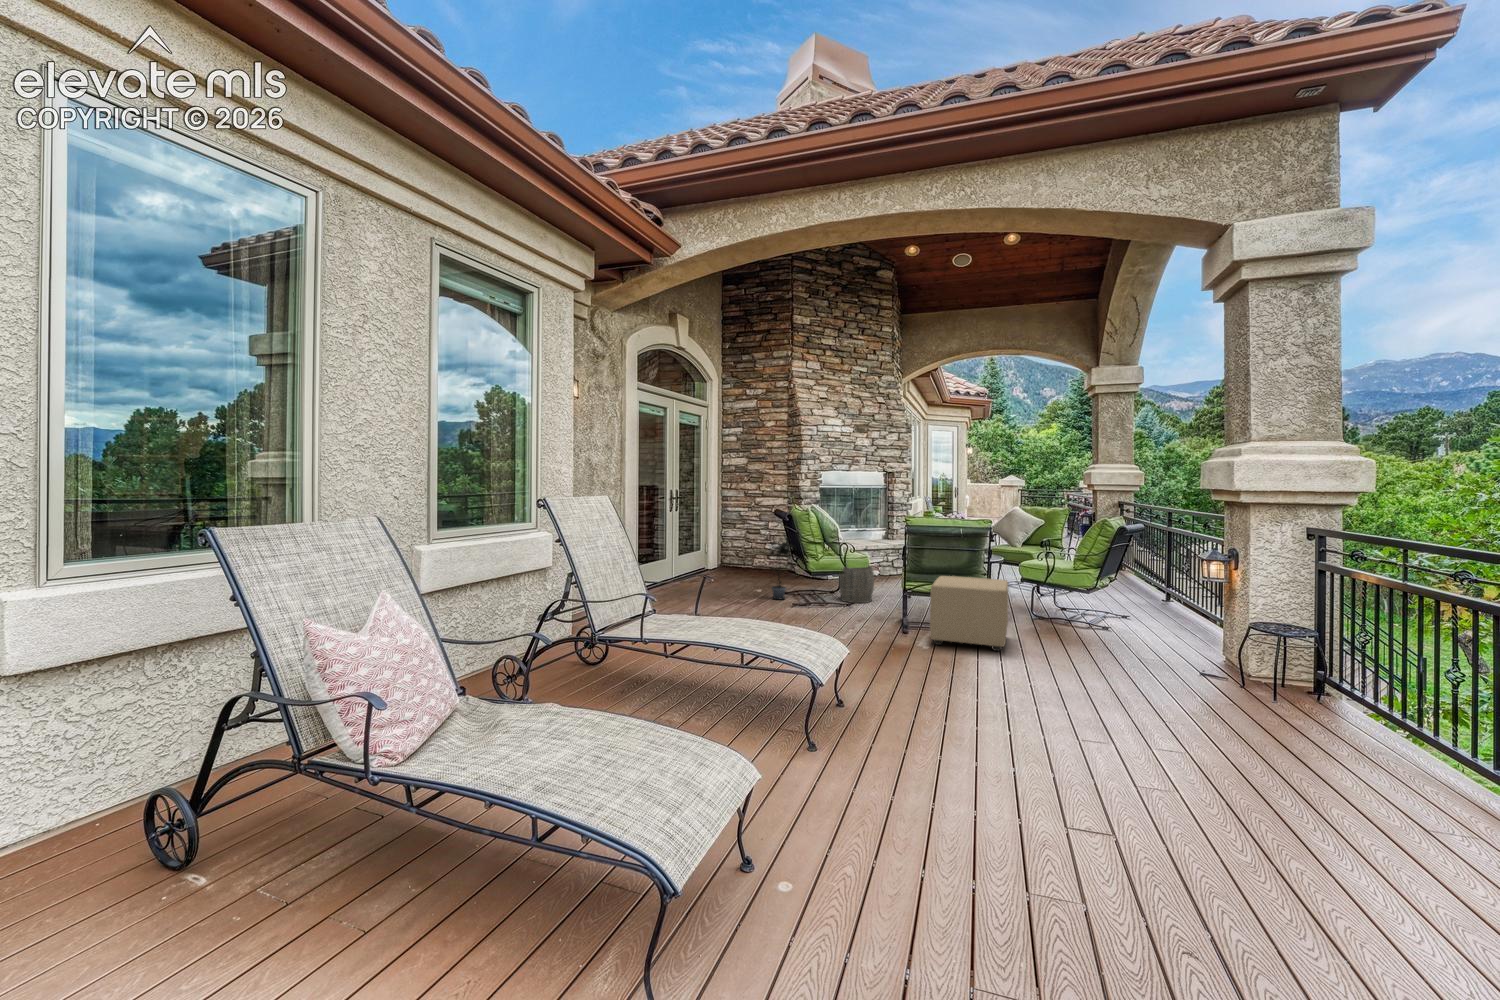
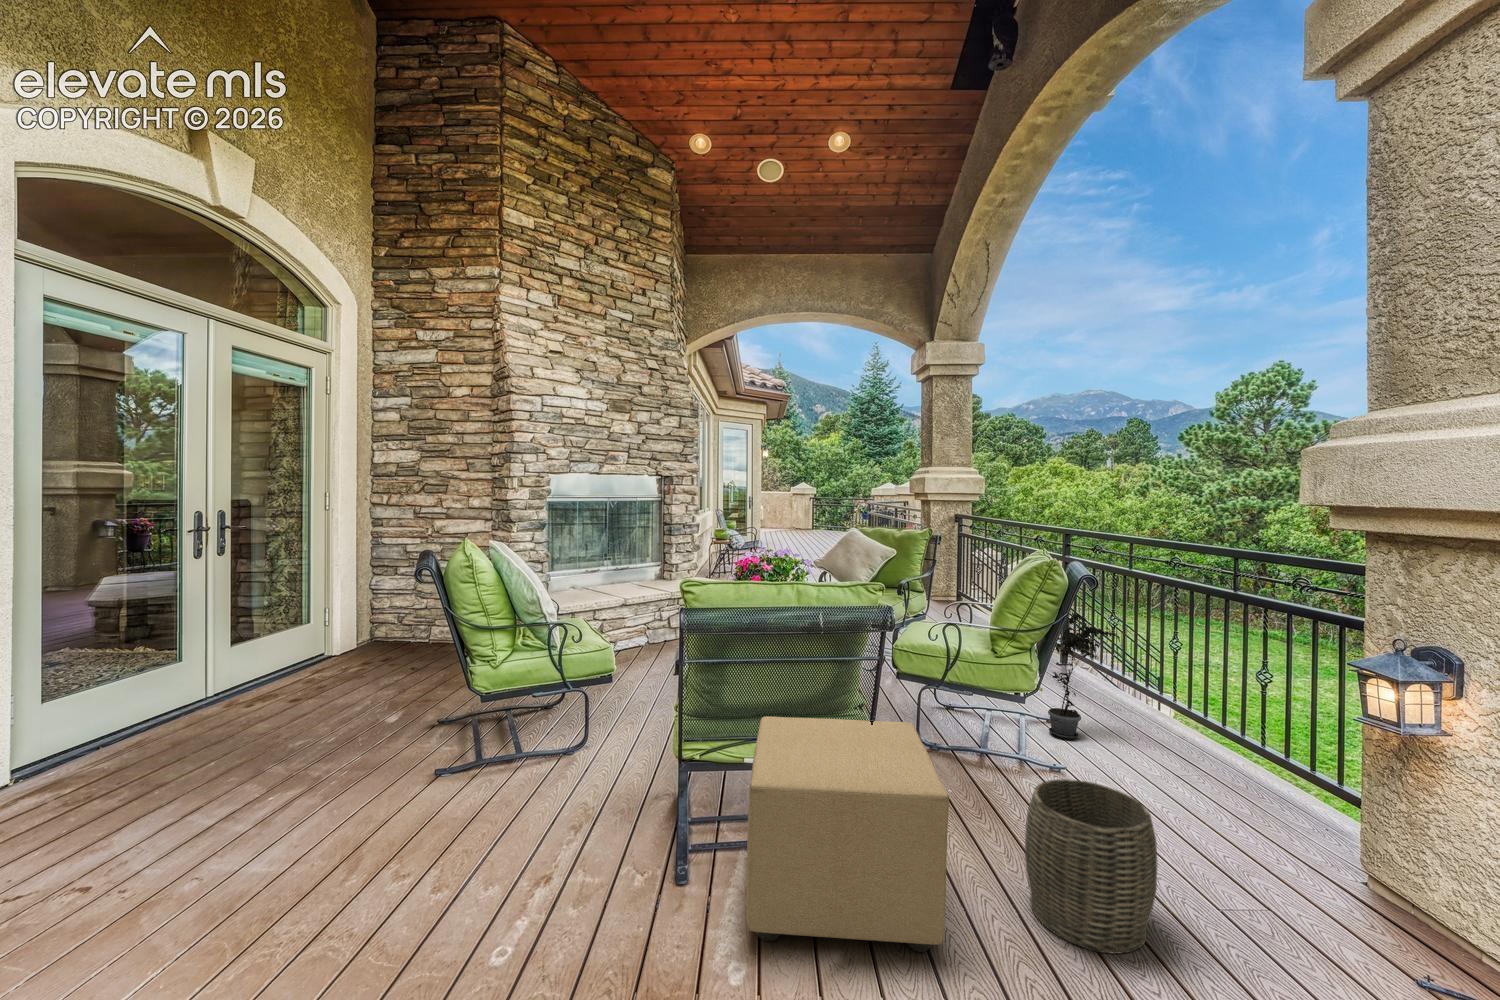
potted plant: present [771,537,795,599] -> present [1048,612,1120,739]
woven basket: present [839,566,874,603] -> present [1025,779,1157,954]

